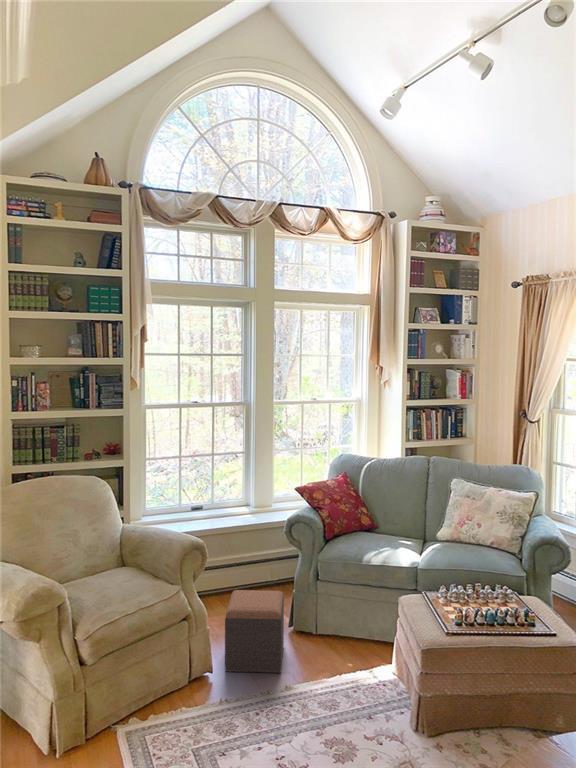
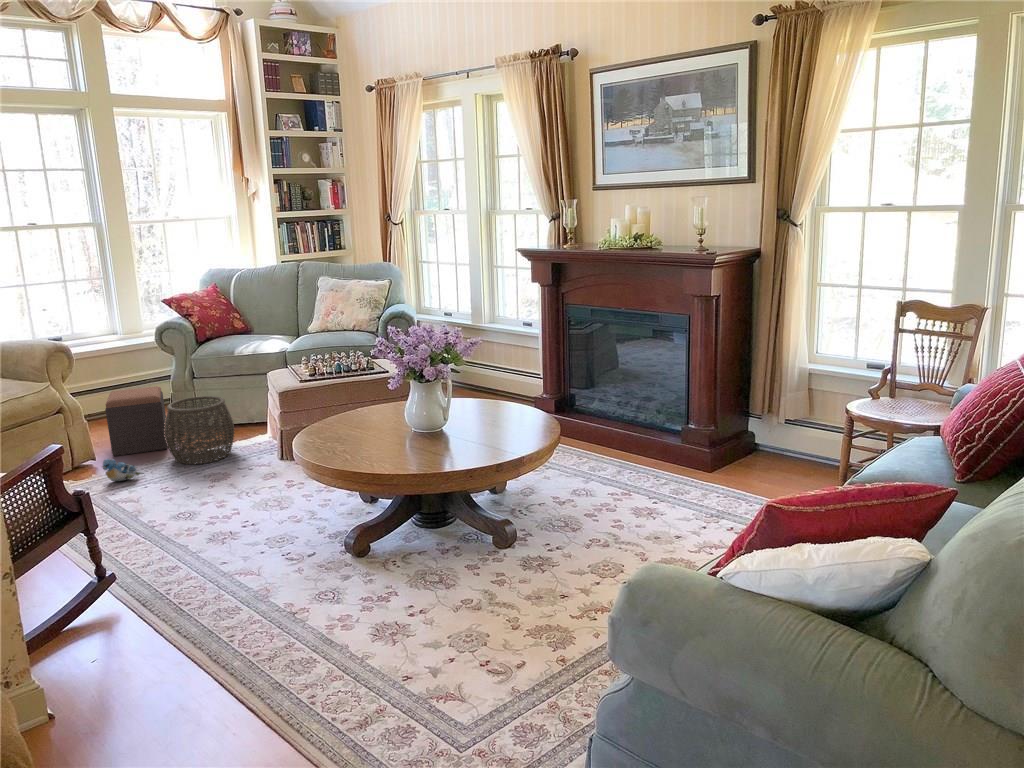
woven basket: none [280,624,360,722] -> present [164,396,235,465]
plush toy: none [208,703,250,734] -> present [102,459,141,481]

